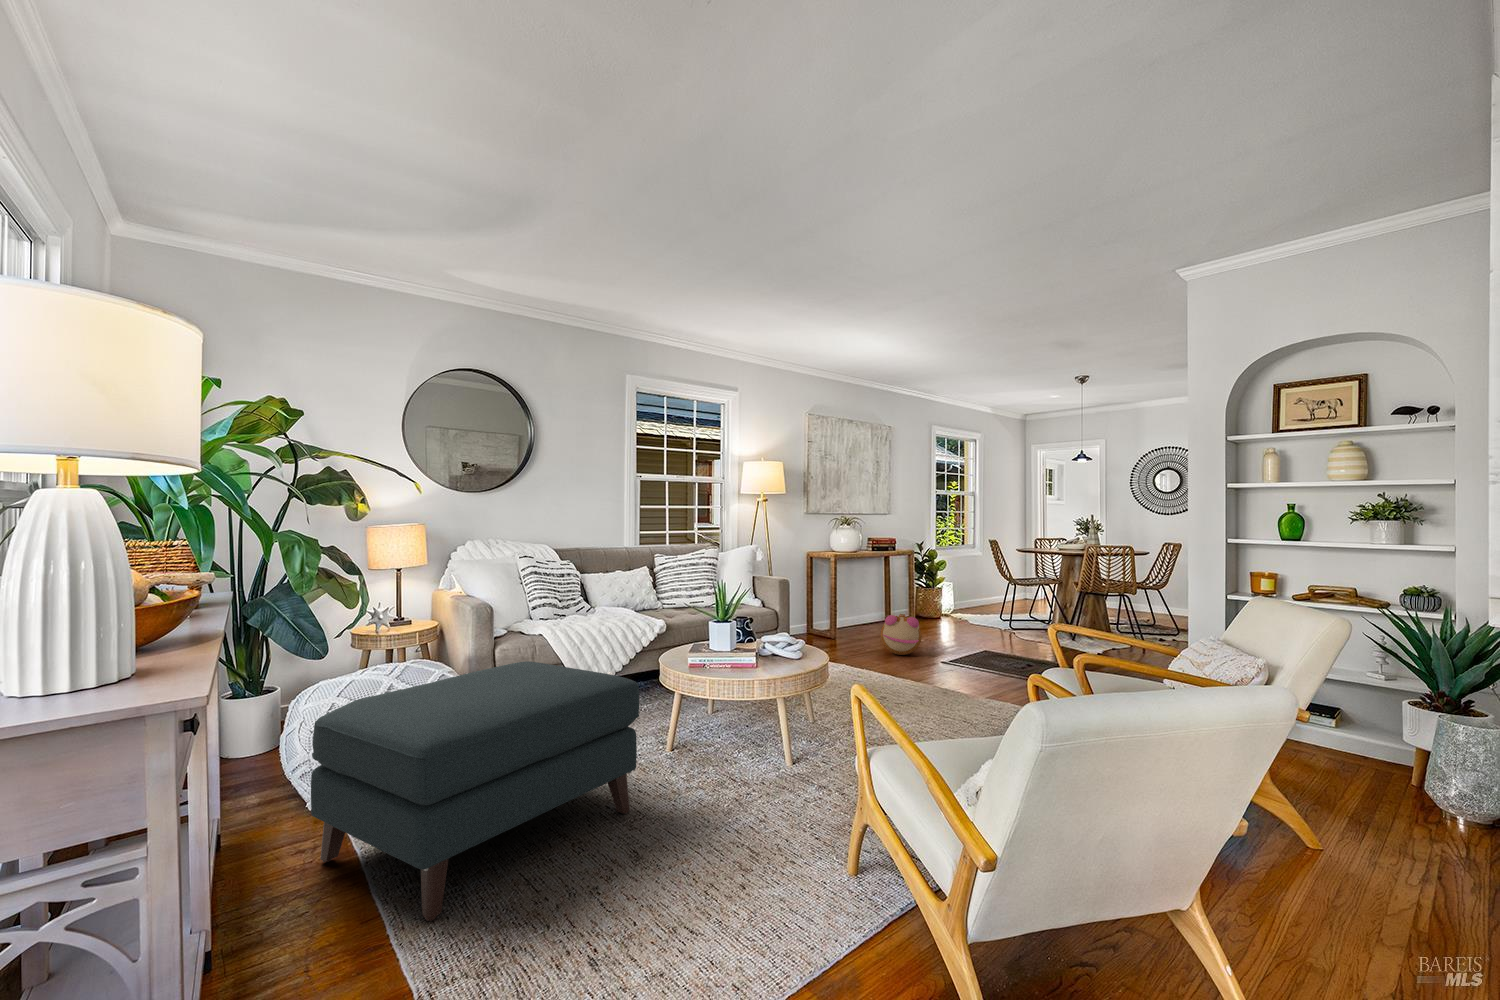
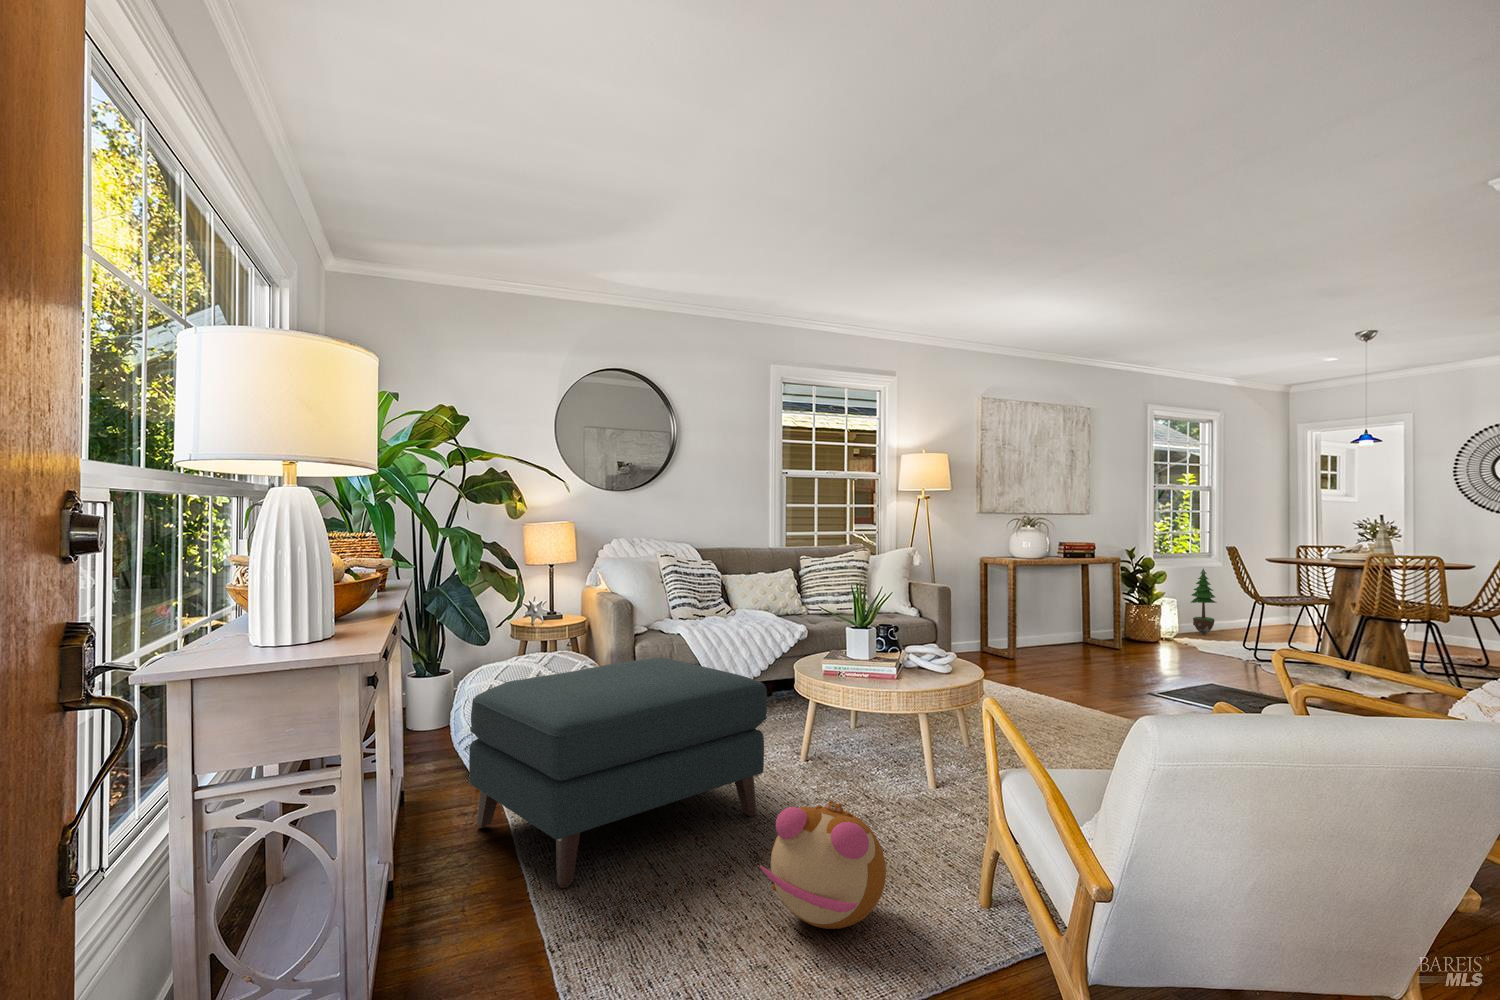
potted tree: none [967,555,987,609] -> present [1191,569,1217,634]
plush toy: present [881,614,922,655] -> present [760,801,886,929]

